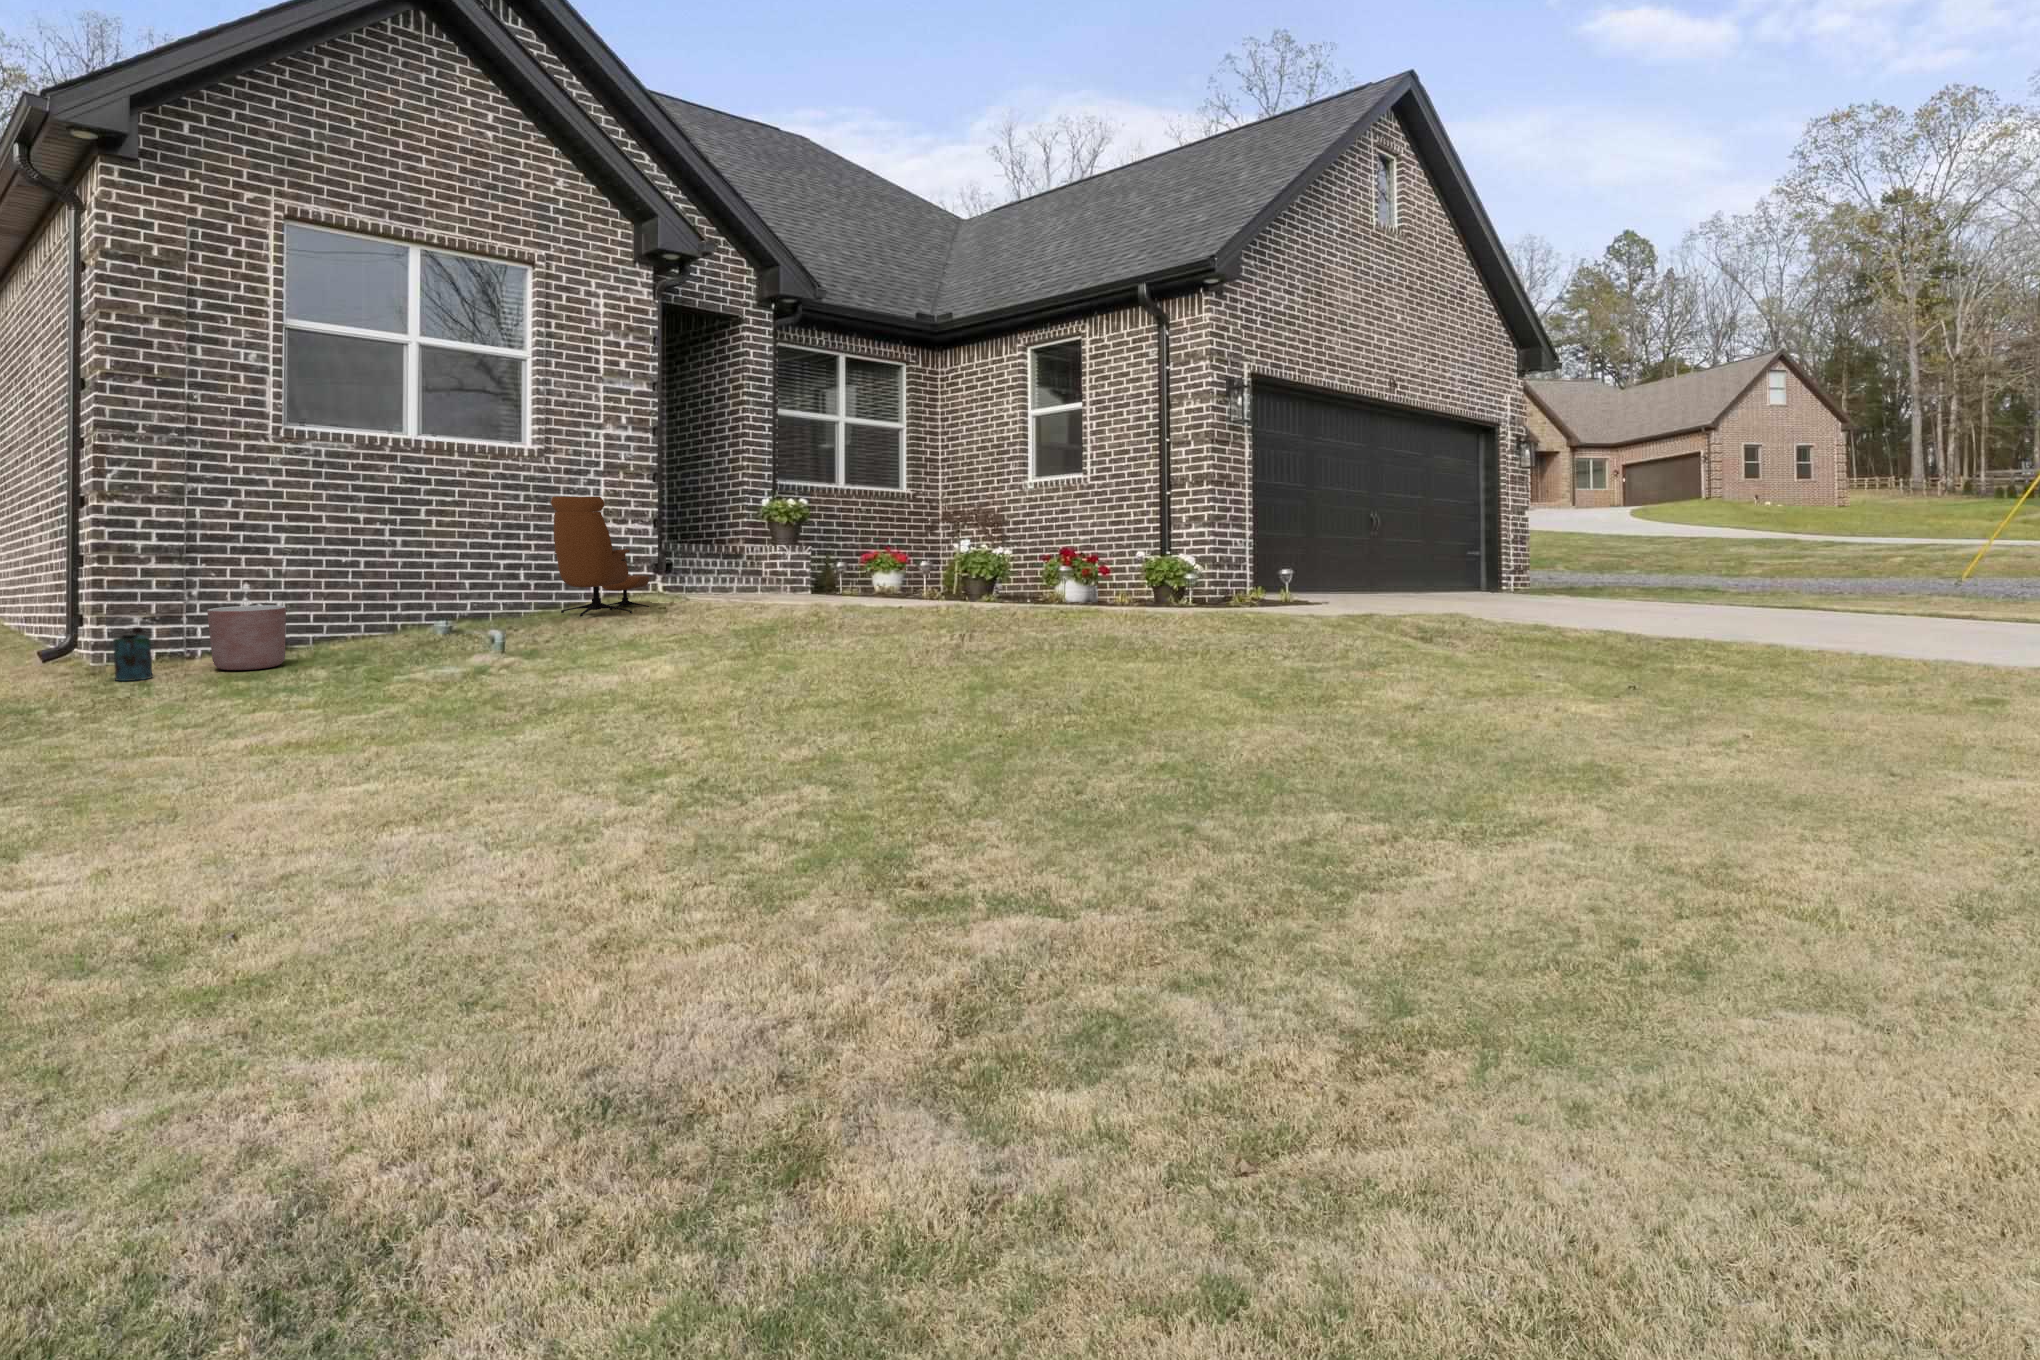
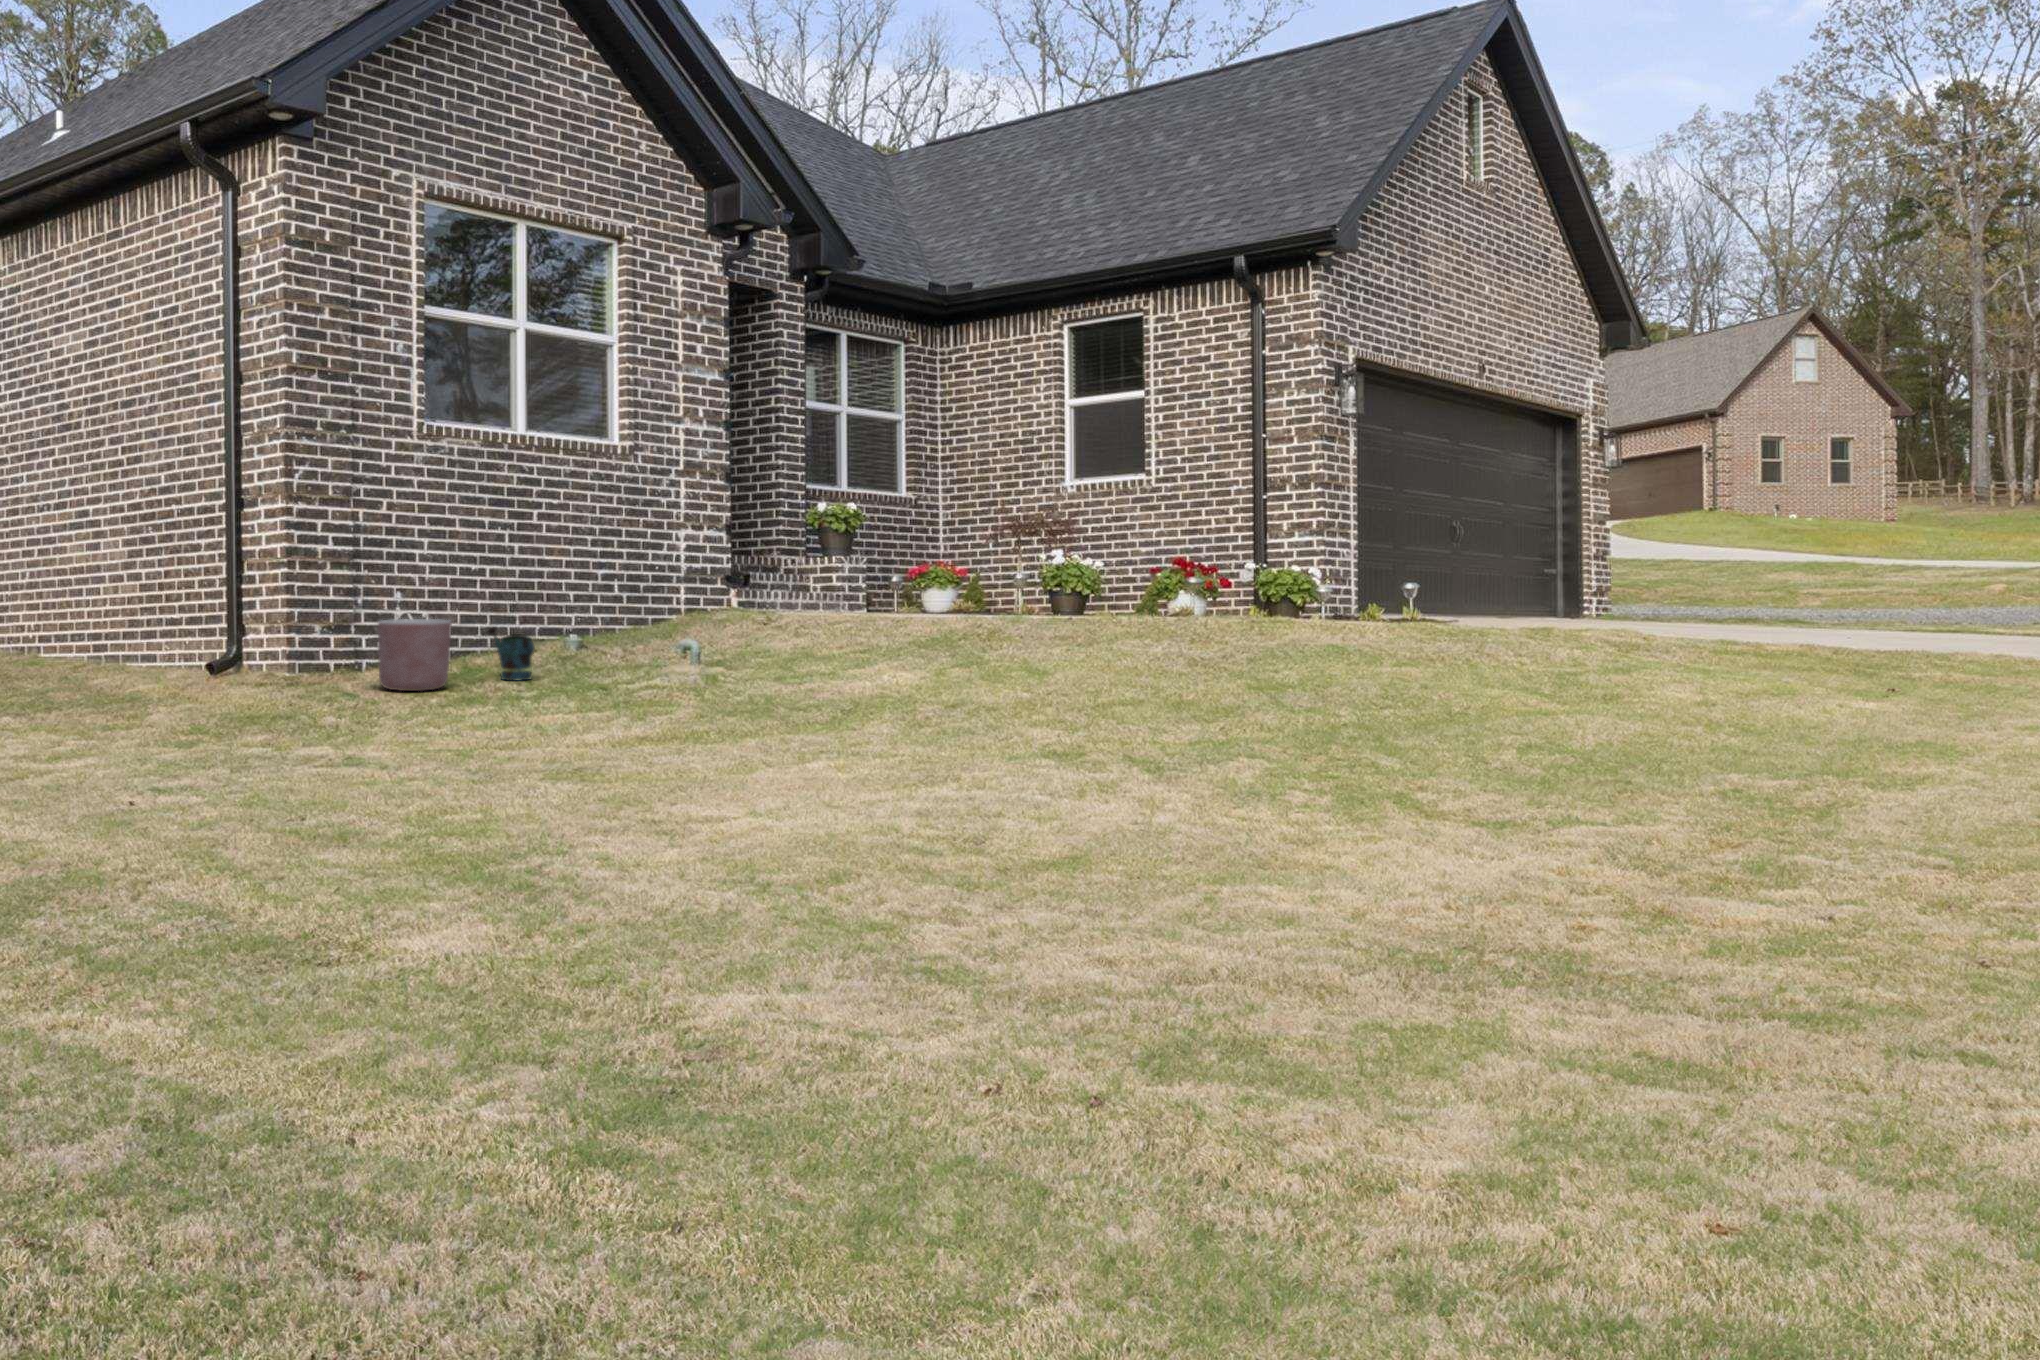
lounge chair: present [551,497,649,617] -> none [675,499,758,636]
watering can: present [113,627,152,681] -> present [488,628,535,681]

